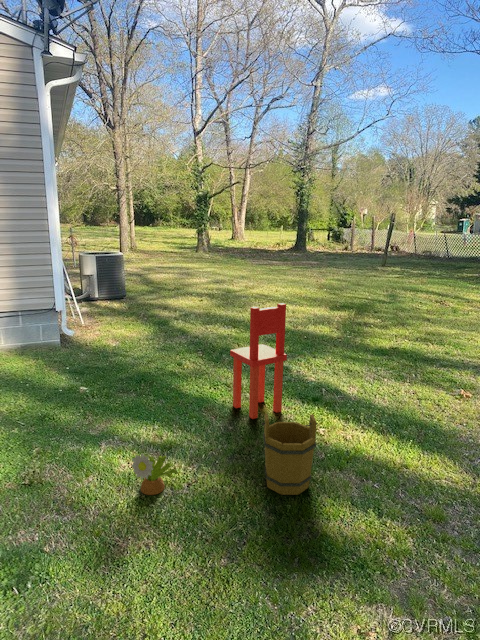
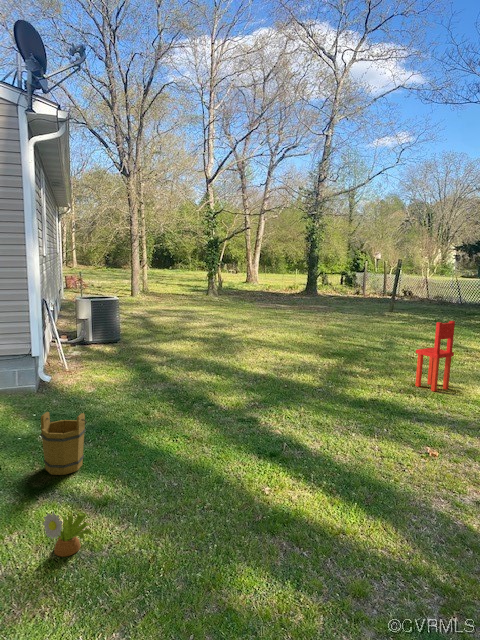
chair: present [230,303,287,419] -> present [415,321,455,391]
bucket: present [262,414,317,495] -> present [40,412,87,475]

